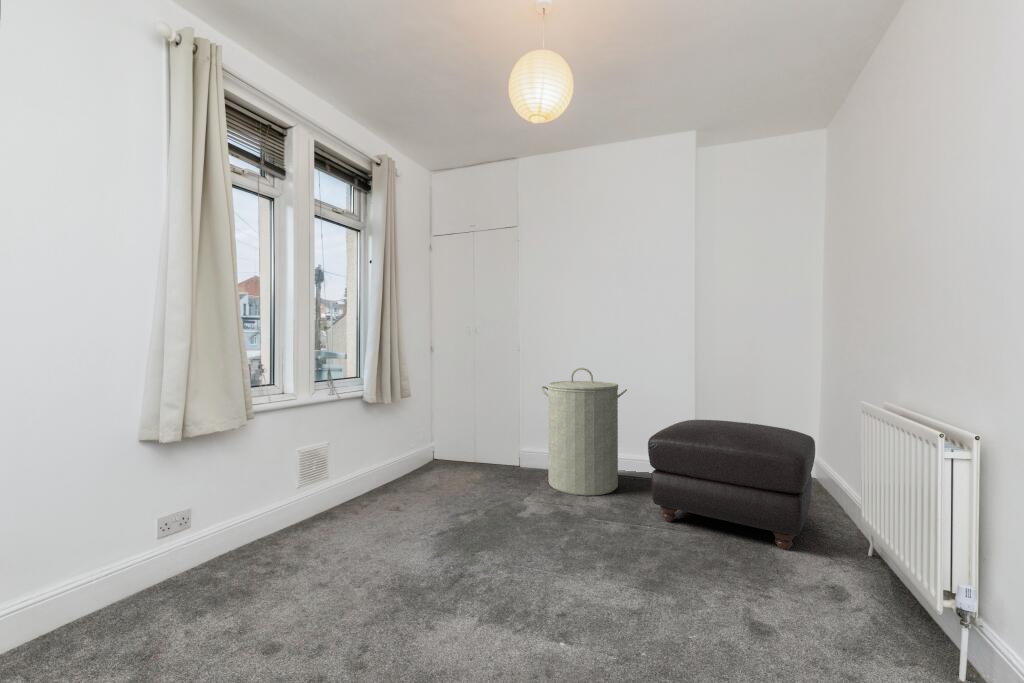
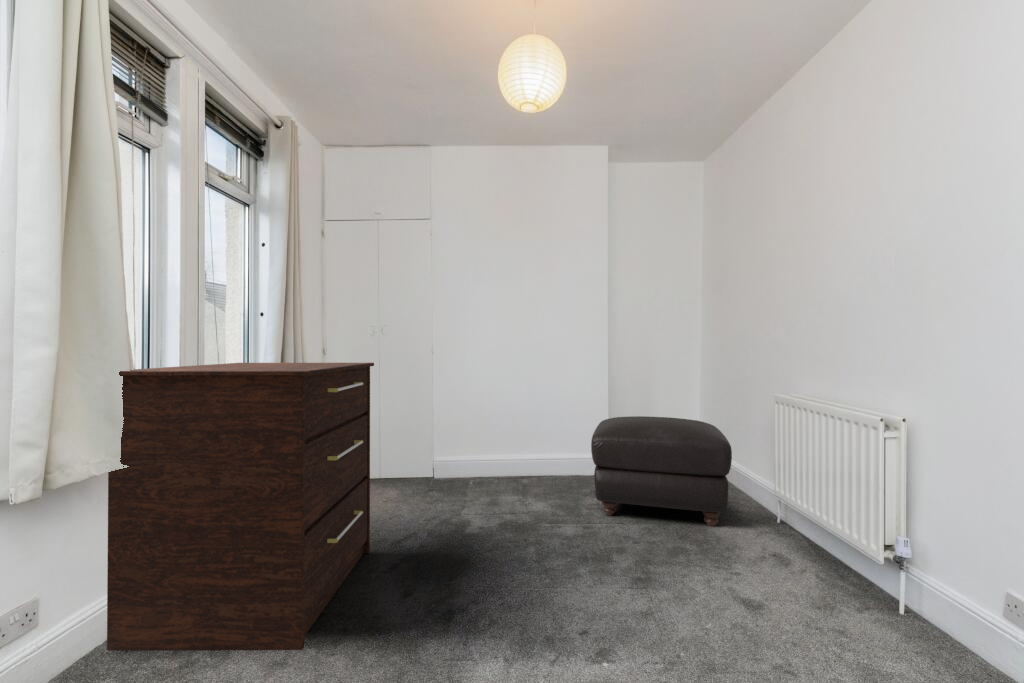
dresser: none [231,357,432,583] -> present [107,363,374,650]
laundry hamper: present [541,368,627,496] -> none [466,370,554,501]

